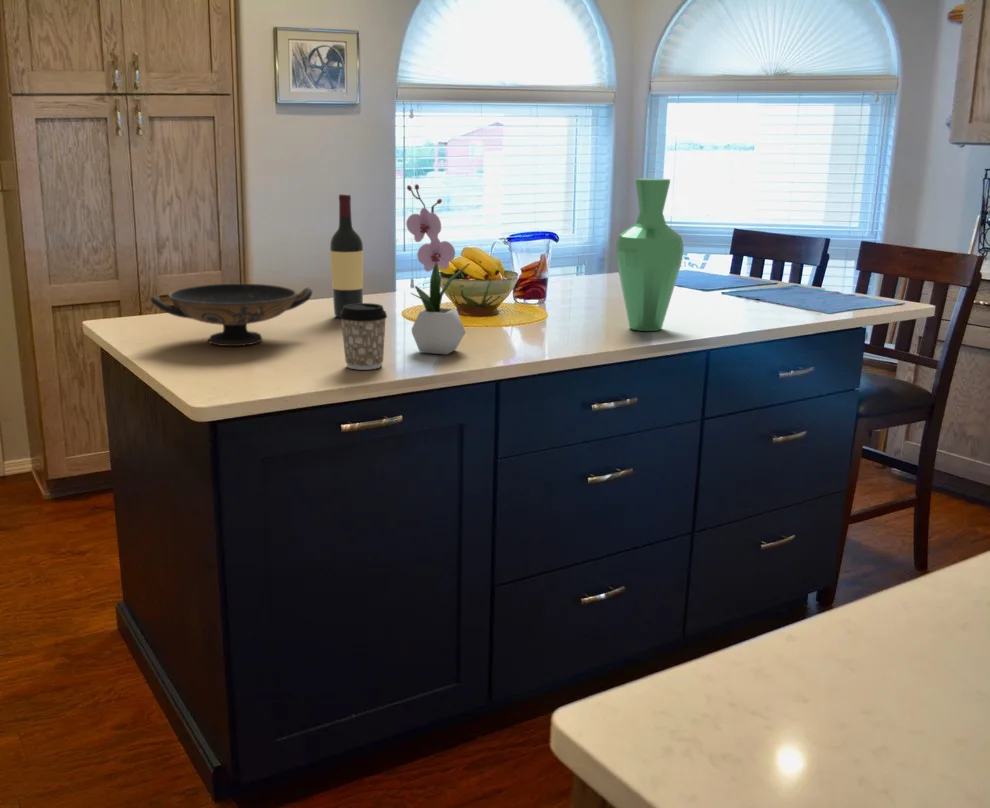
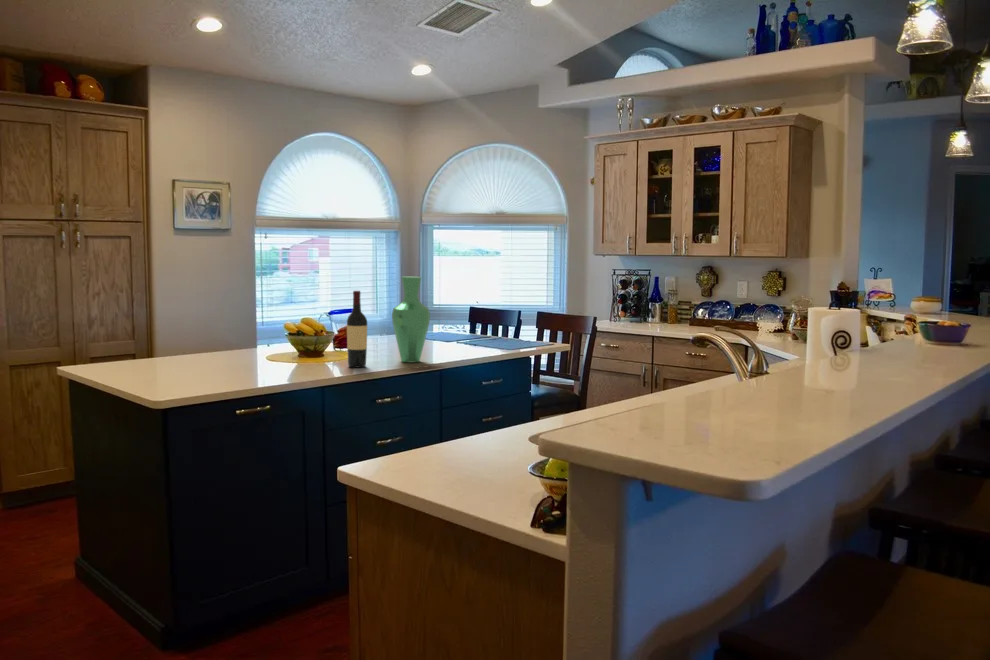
flower arrangement: present [406,184,469,354] -> none [270,280,307,376]
wine bottle: present [330,194,363,317] -> present [347,291,367,367]
decorative bowl: present [151,283,312,346] -> none [110,339,210,375]
coffee cup: present [340,303,387,370] -> none [231,346,259,384]

